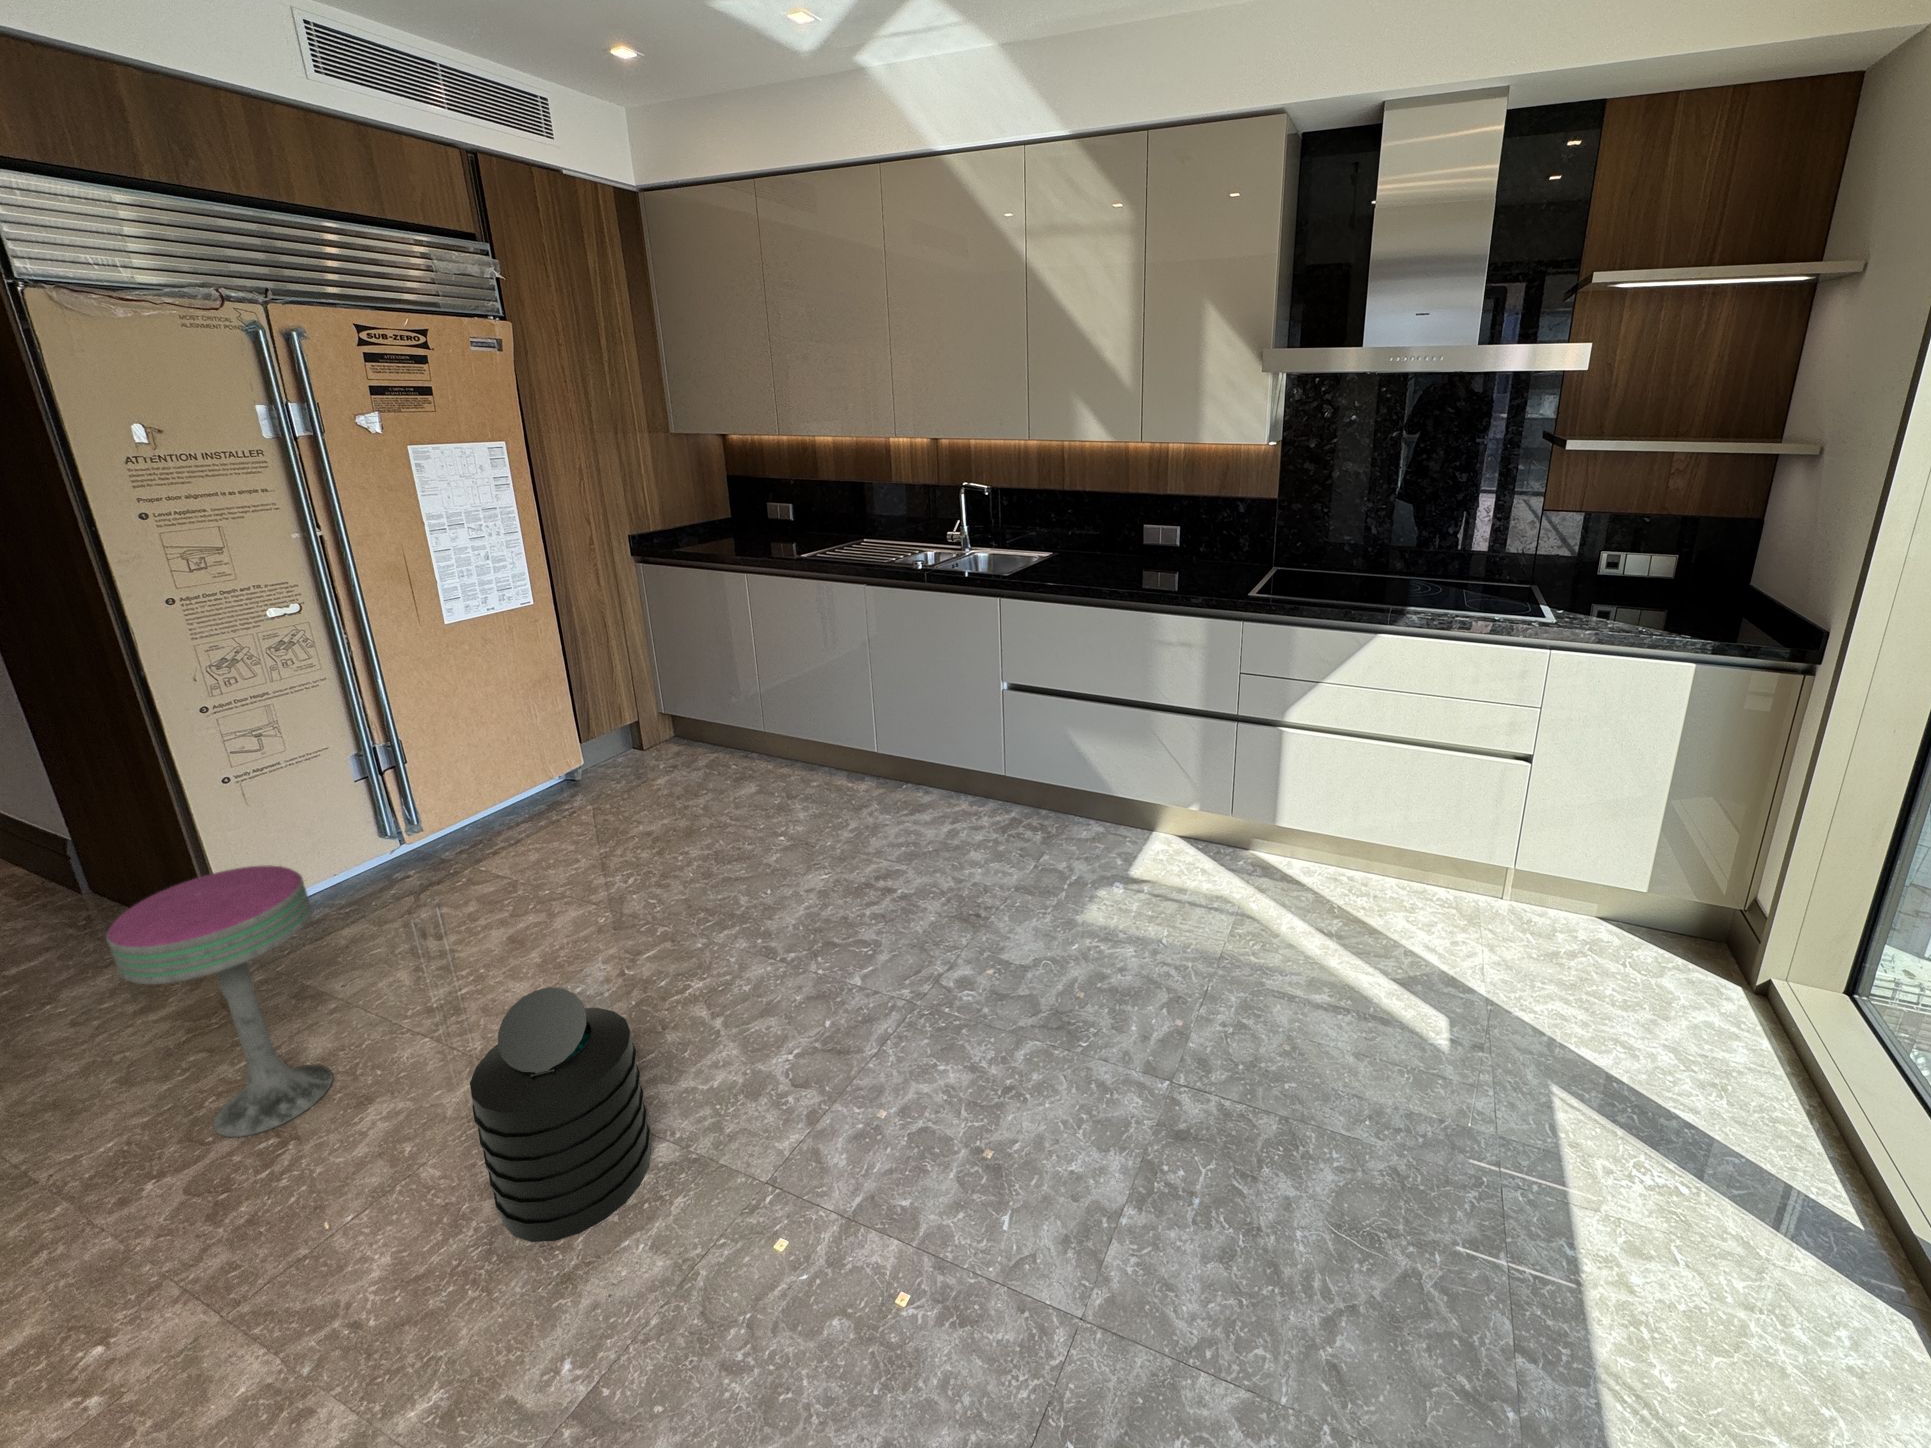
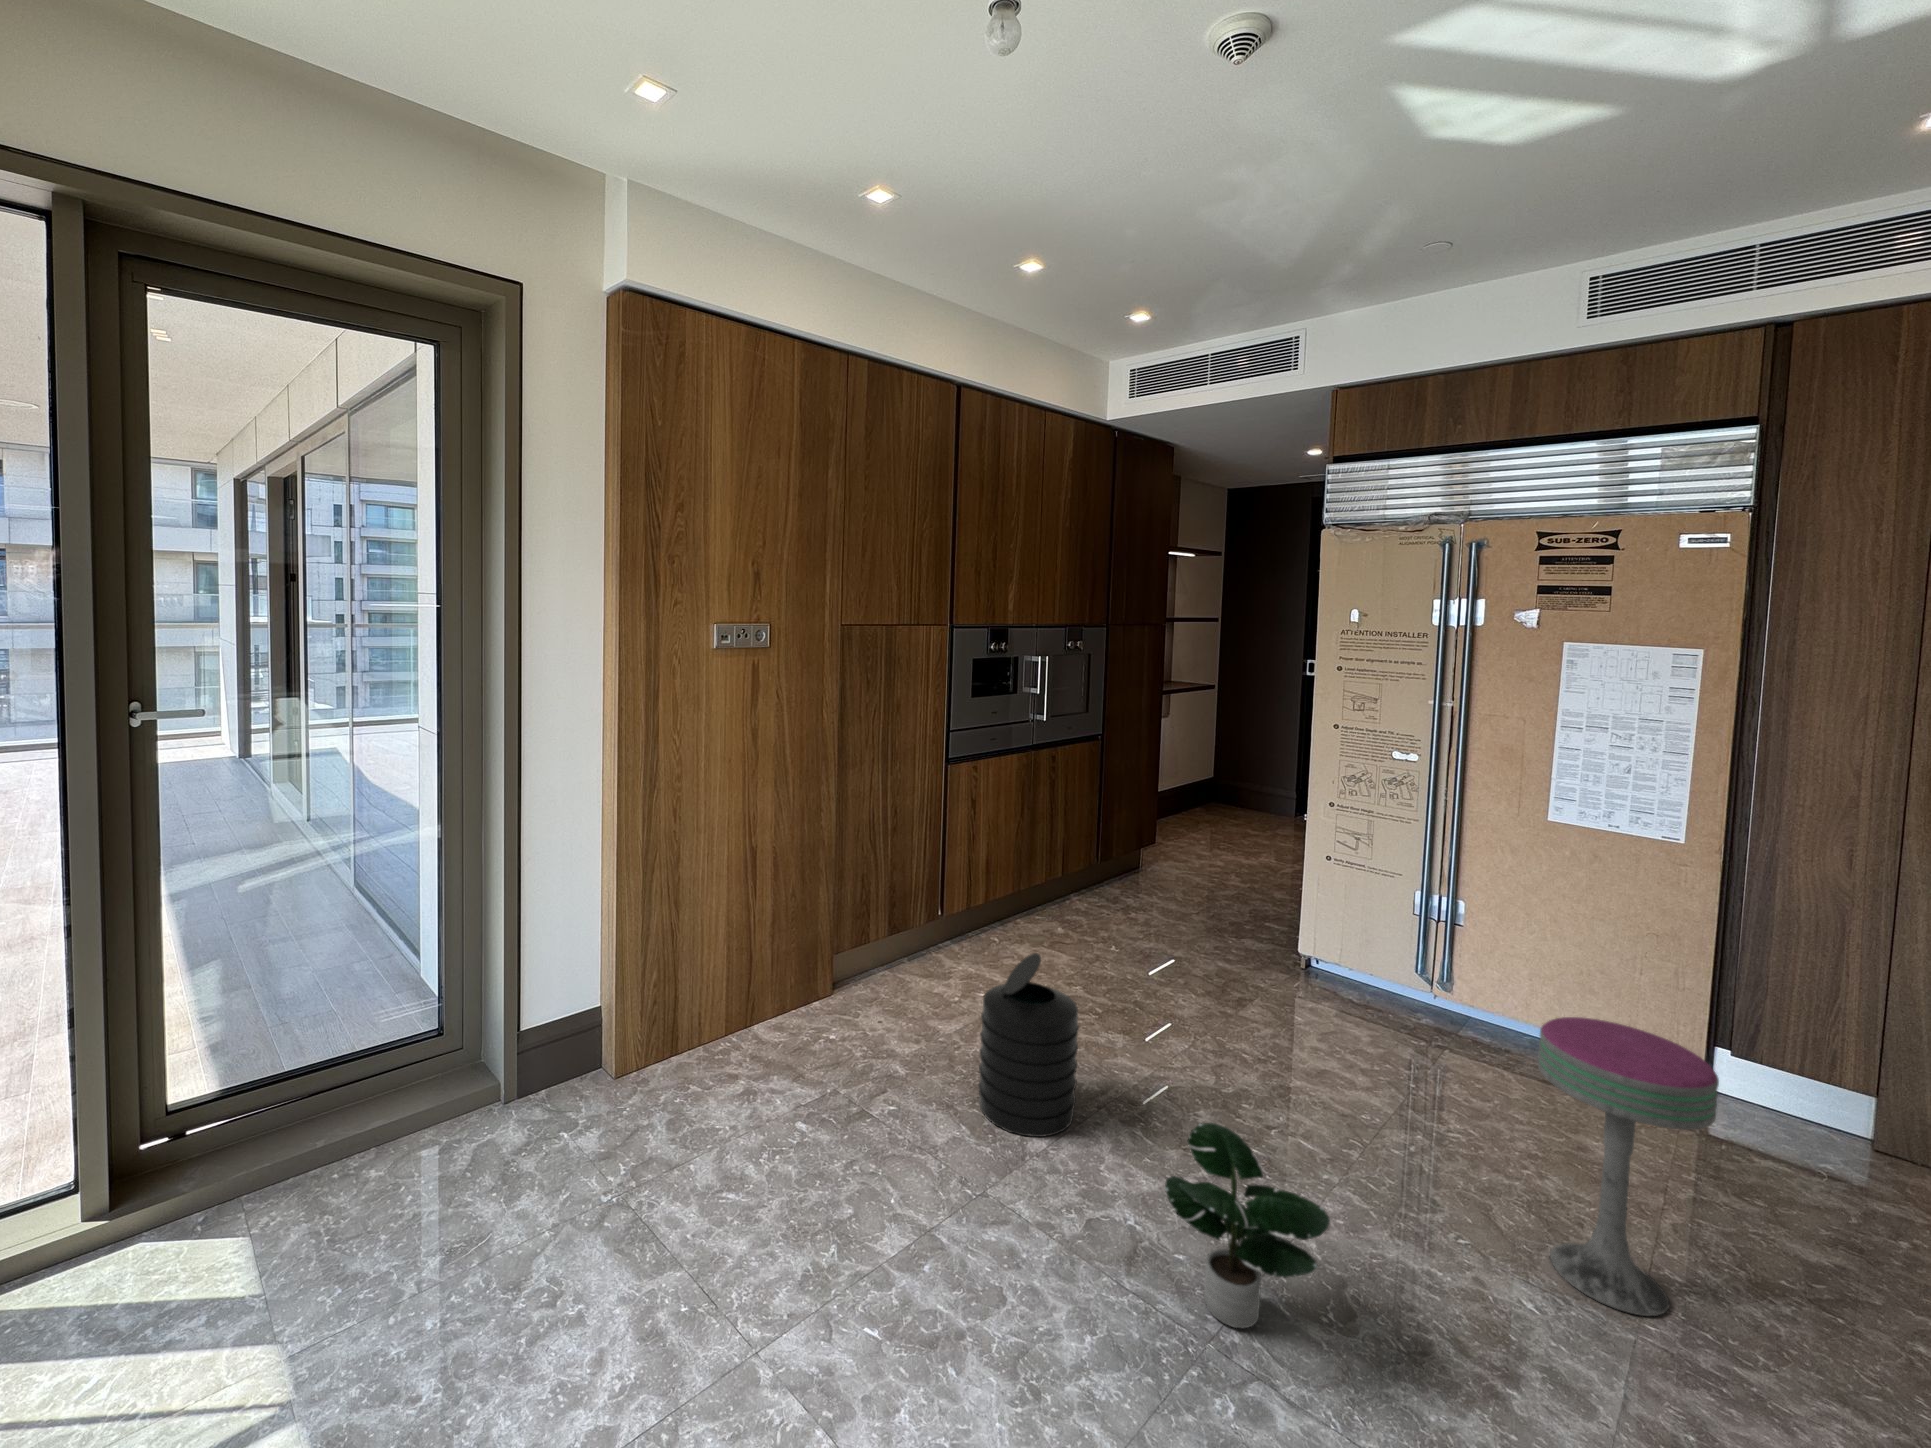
bar stool: present [106,865,333,1137] -> present [1538,1017,1719,1316]
potted plant: none [816,881,927,1005] -> present [1165,1122,1330,1328]

